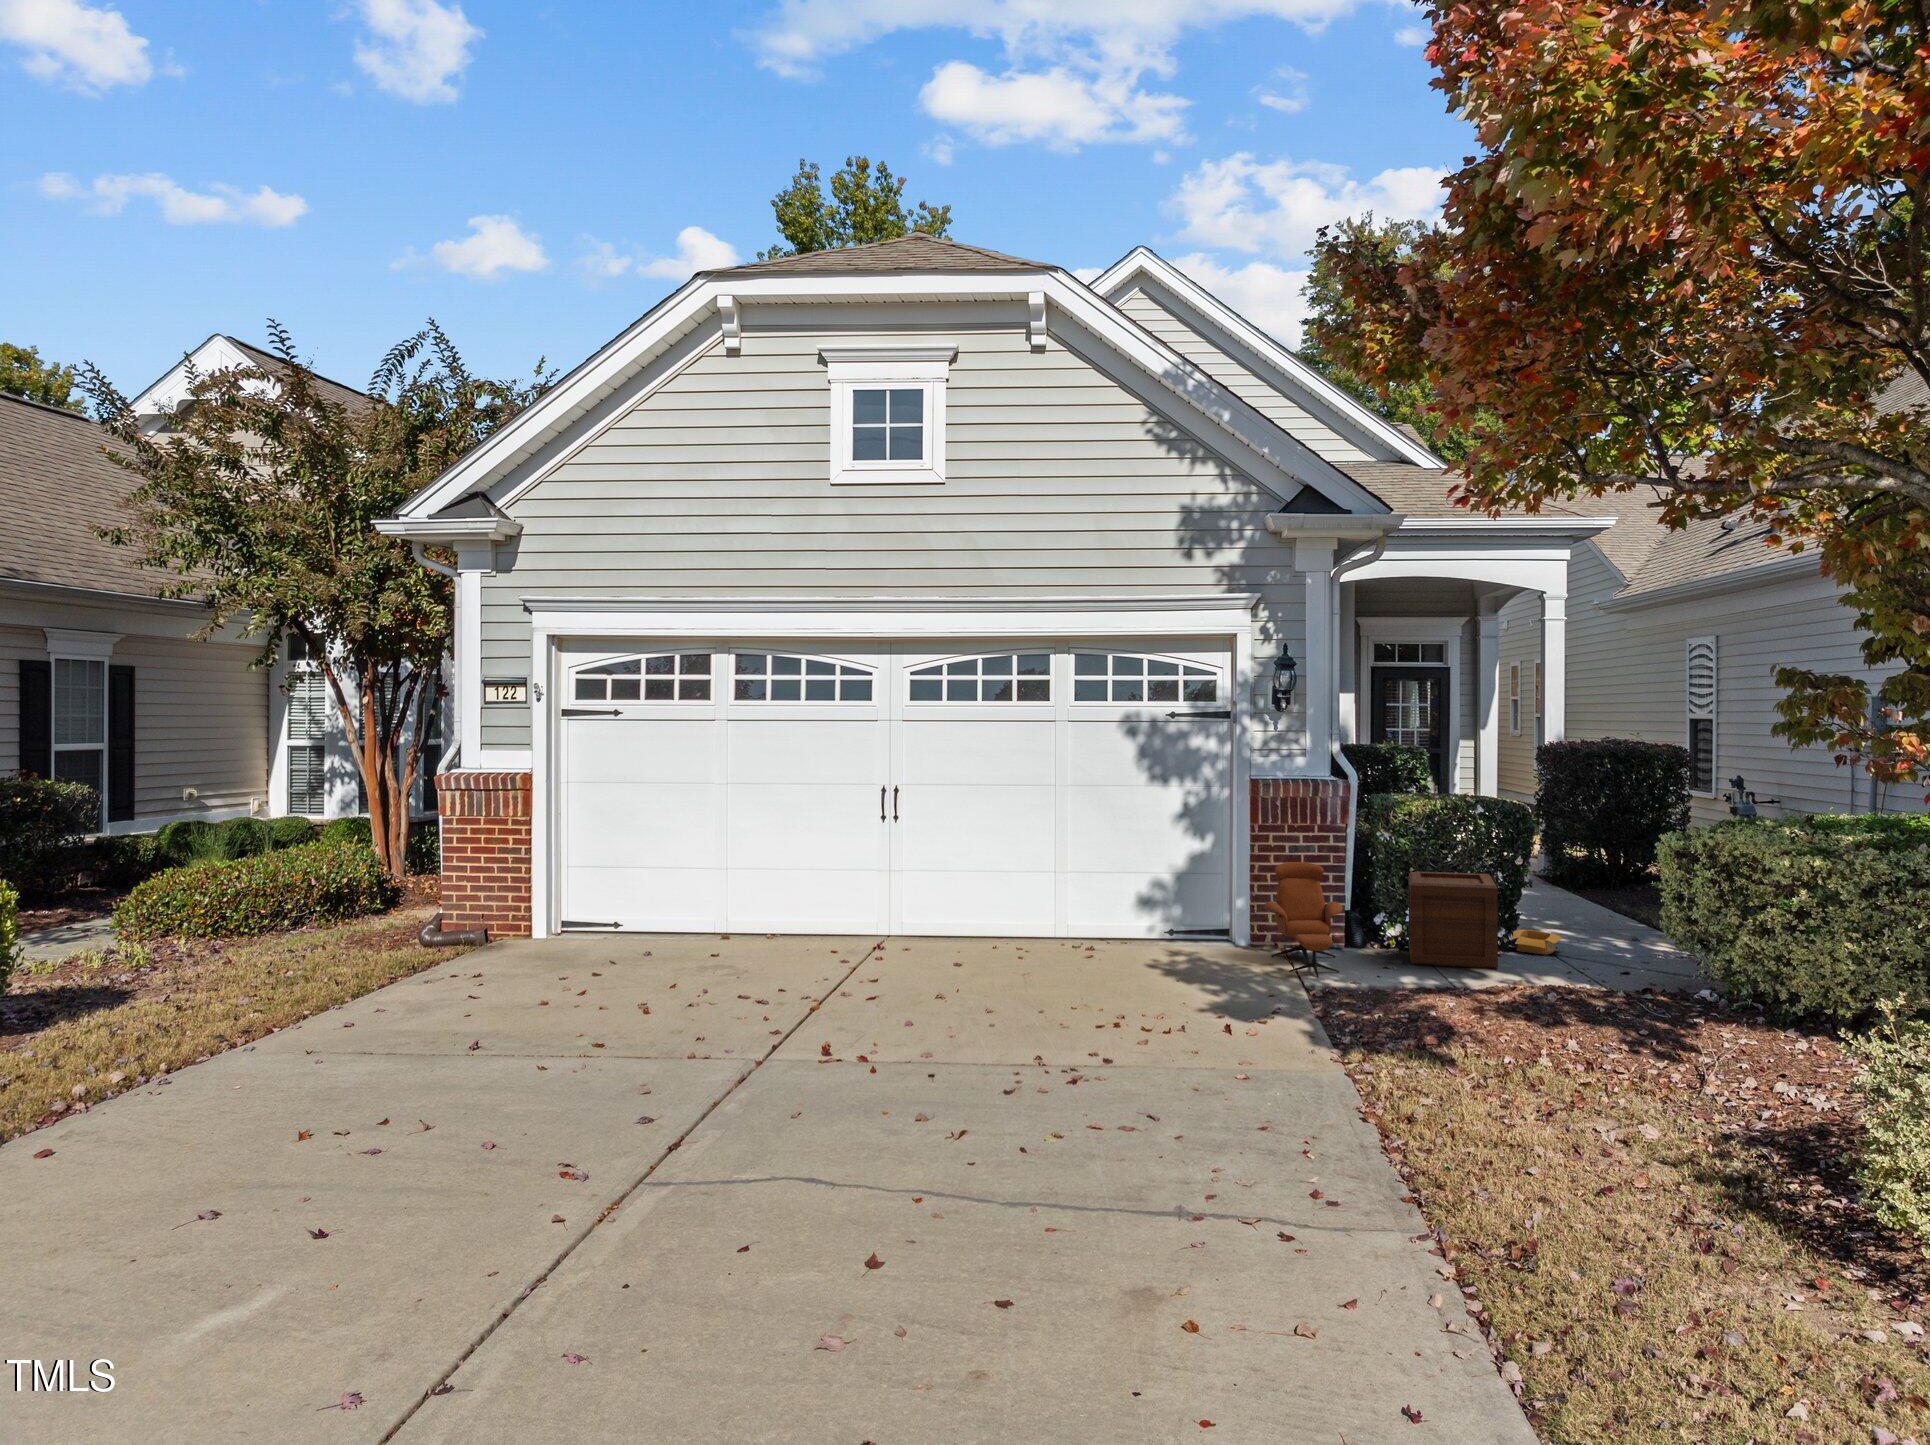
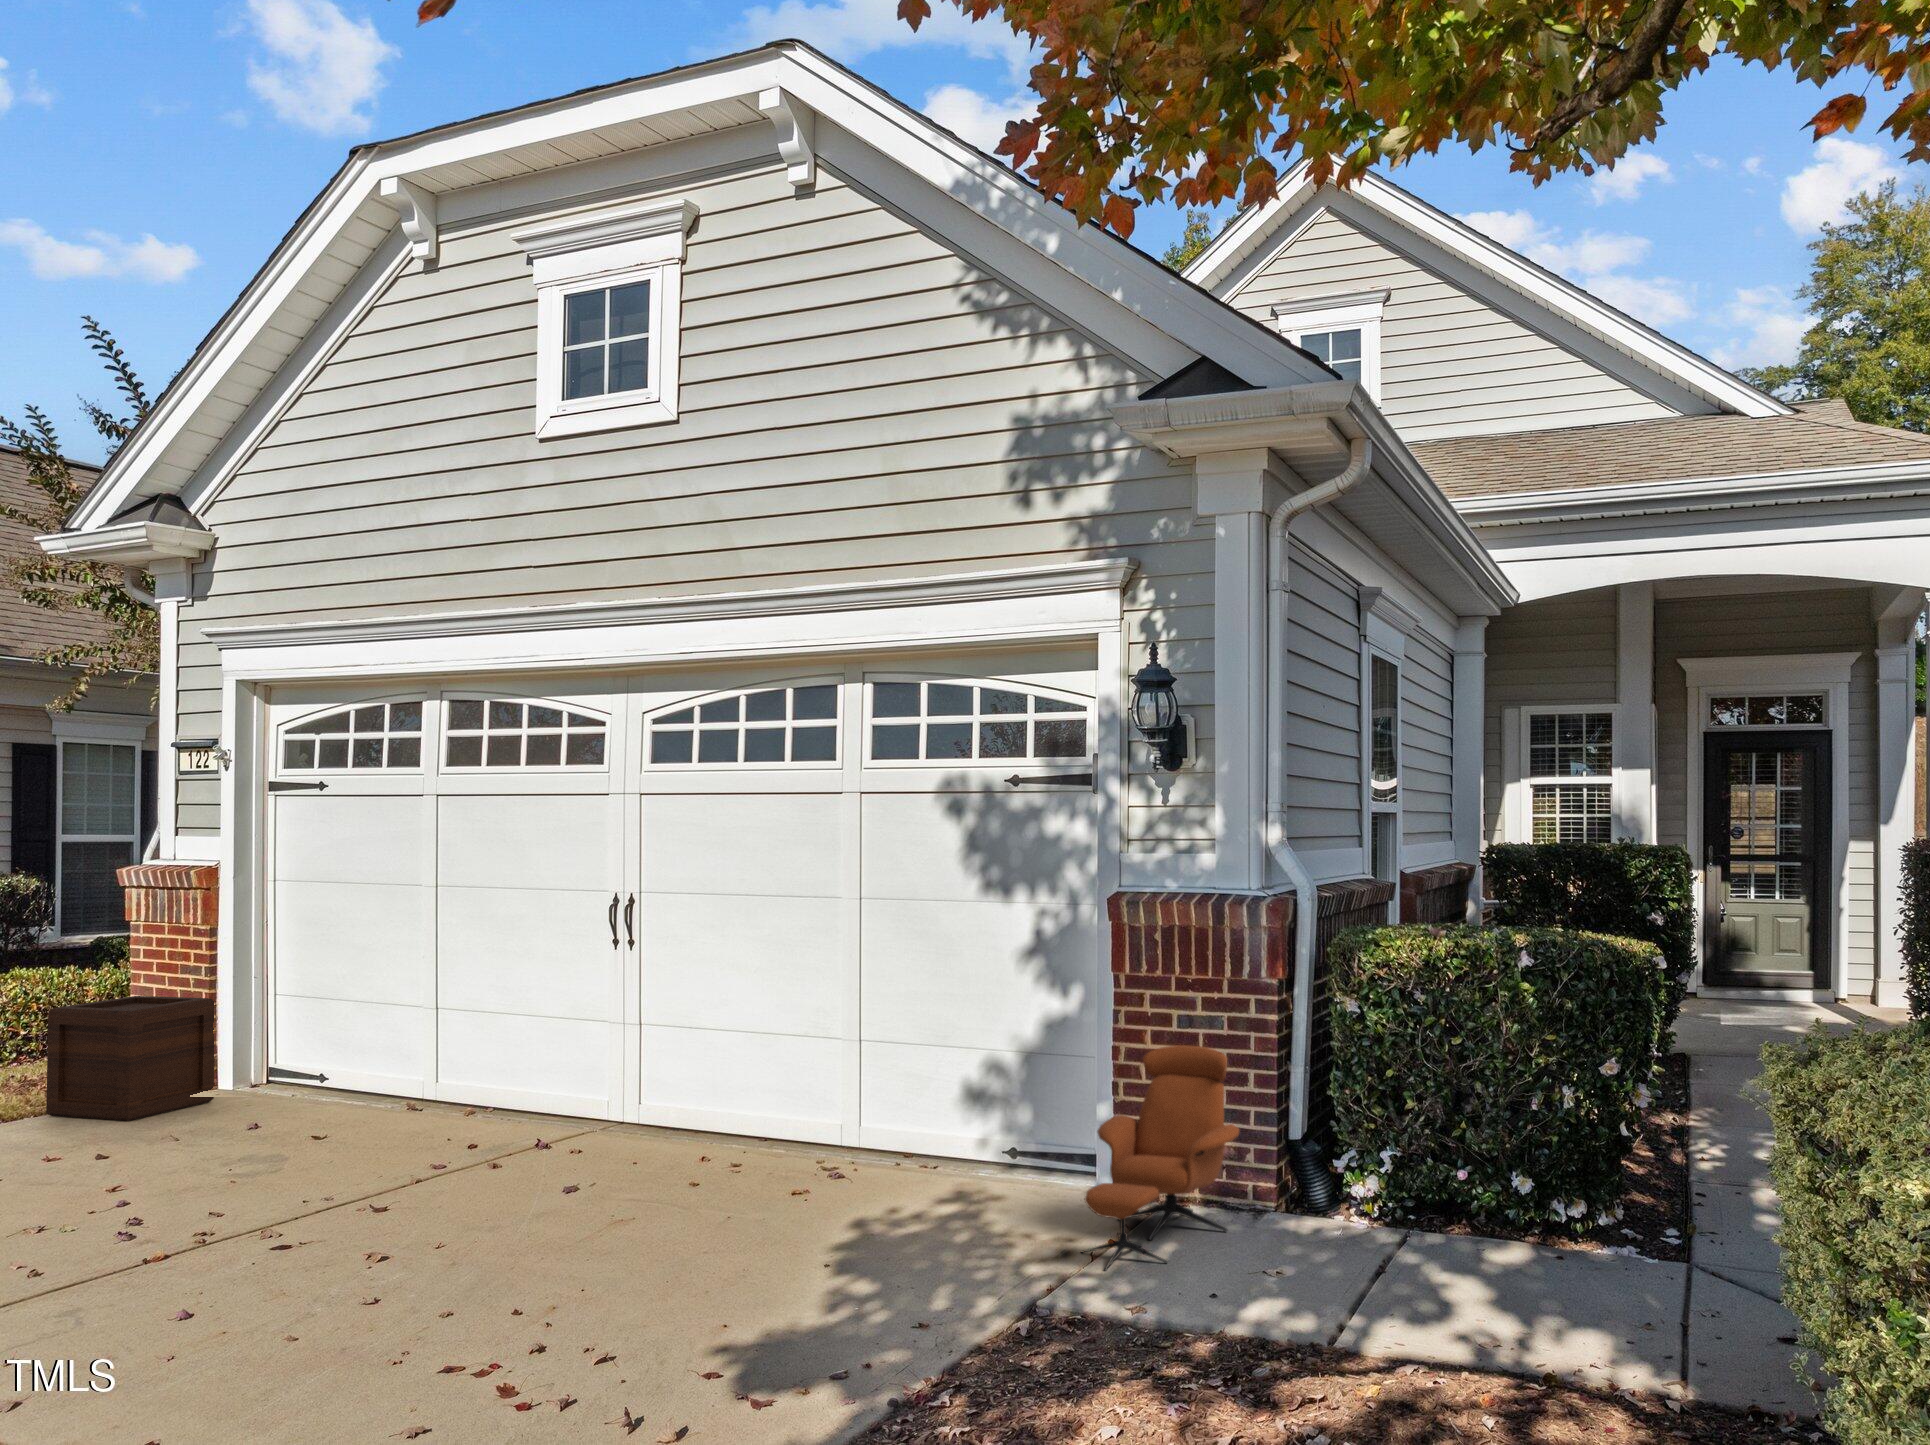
wooden crate: present [1408,872,1498,969] -> present [46,996,215,1121]
cardboard box: present [1512,930,1563,954] -> none [1601,1209,1718,1267]

